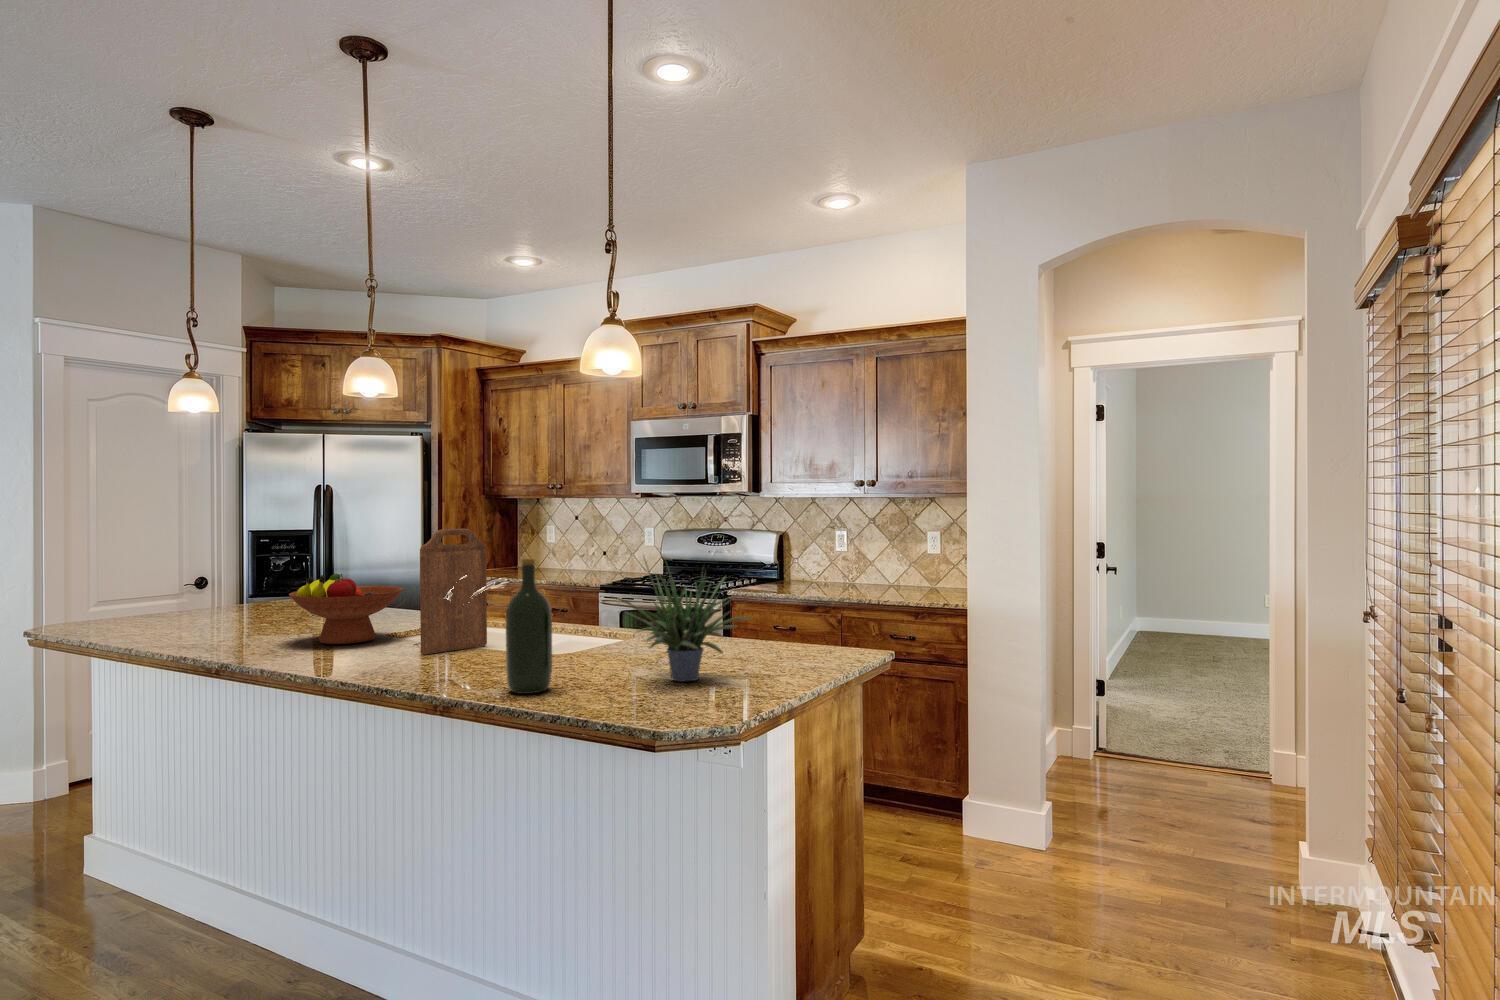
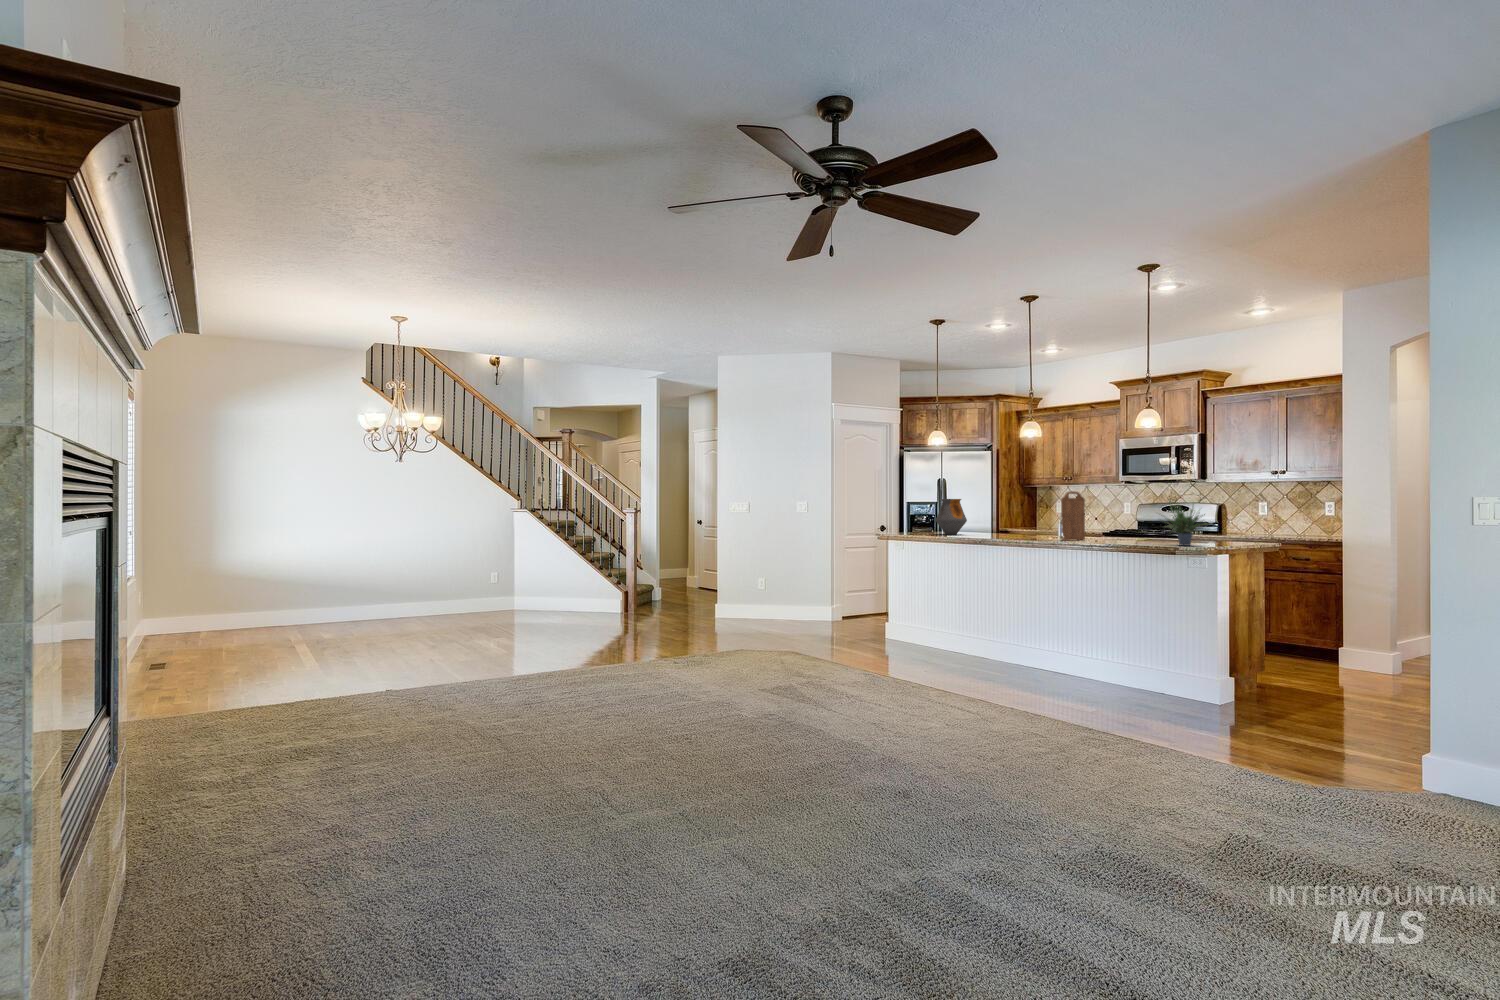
vase: none [190,536,272,622] -> present [936,499,967,535]
wine bottle: present [506,558,552,694] -> none [1115,498,1133,545]
fruit bowl: present [289,574,403,644] -> none [999,510,1043,538]

